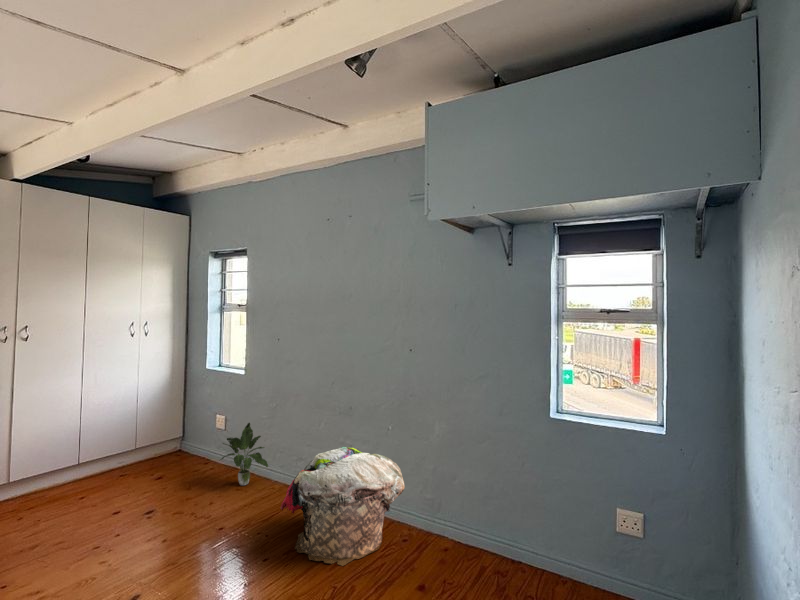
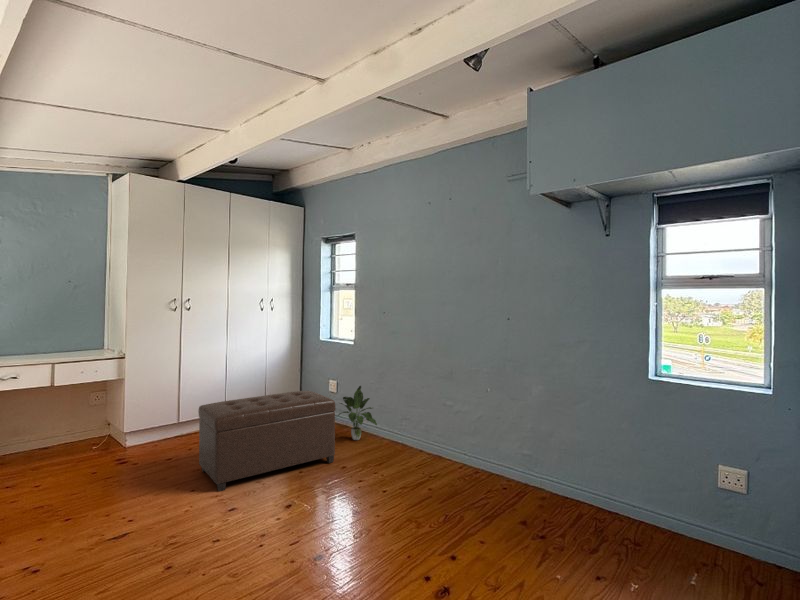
ottoman: none [26,434,213,582] -> present [198,391,336,491]
laundry basket: present [281,447,405,566] -> none [394,404,505,502]

